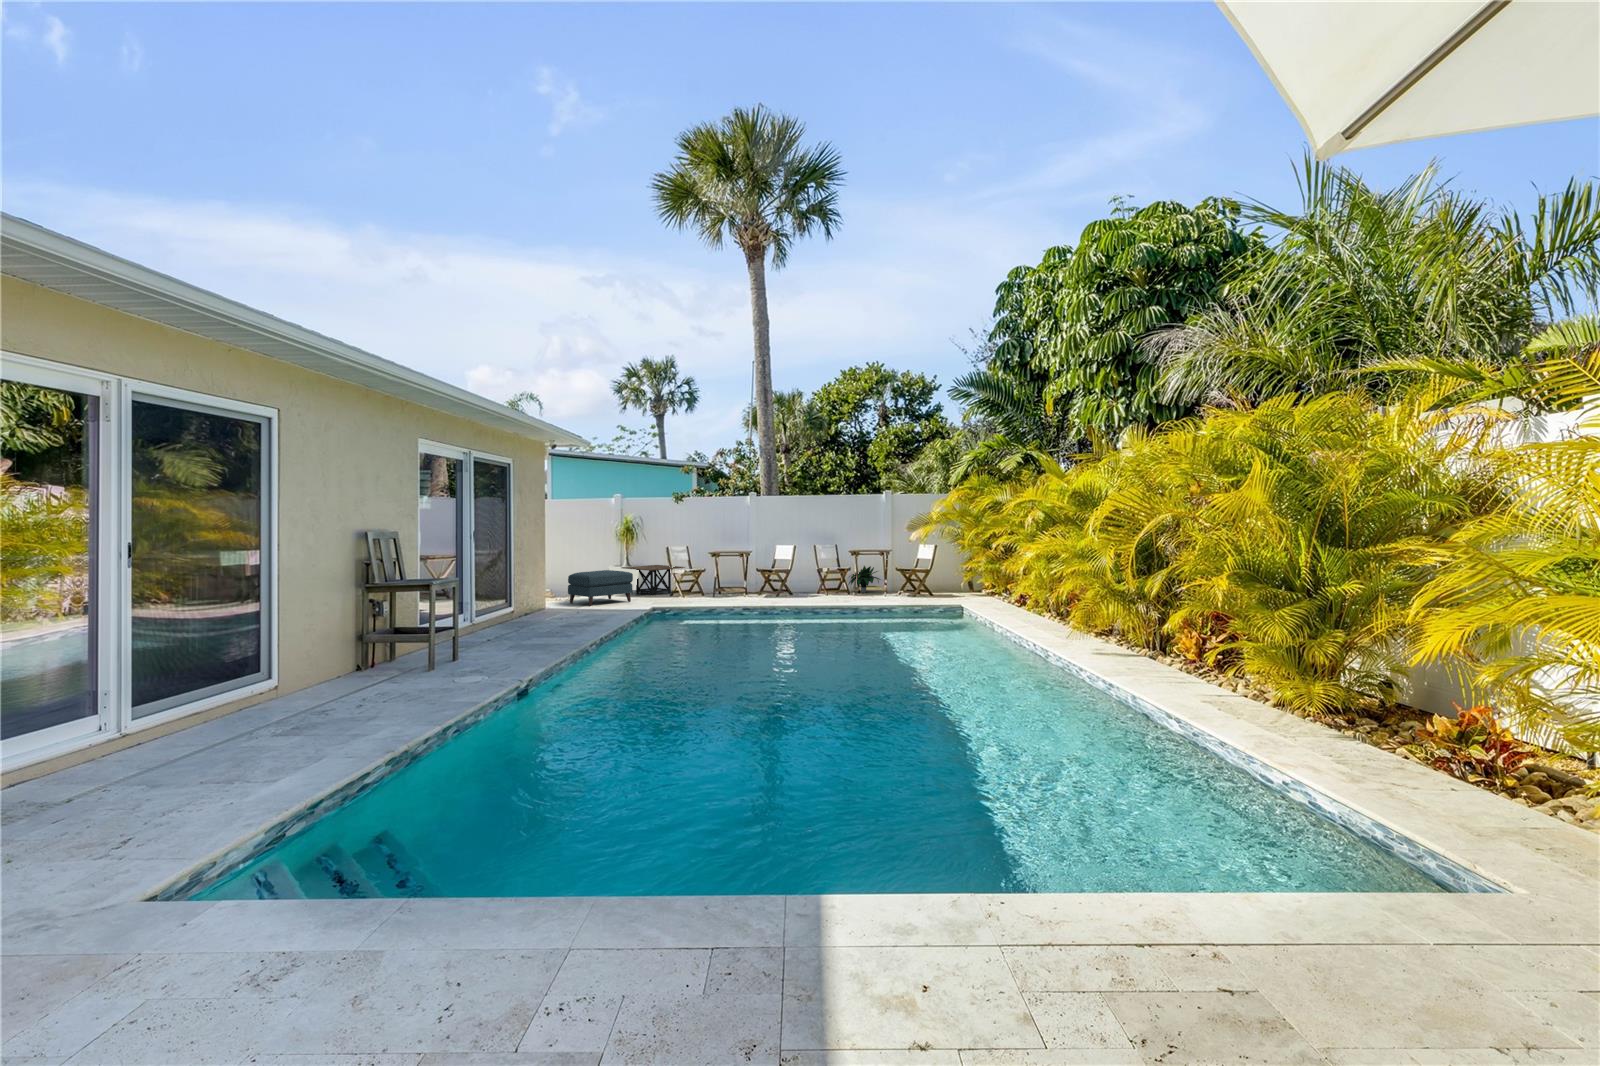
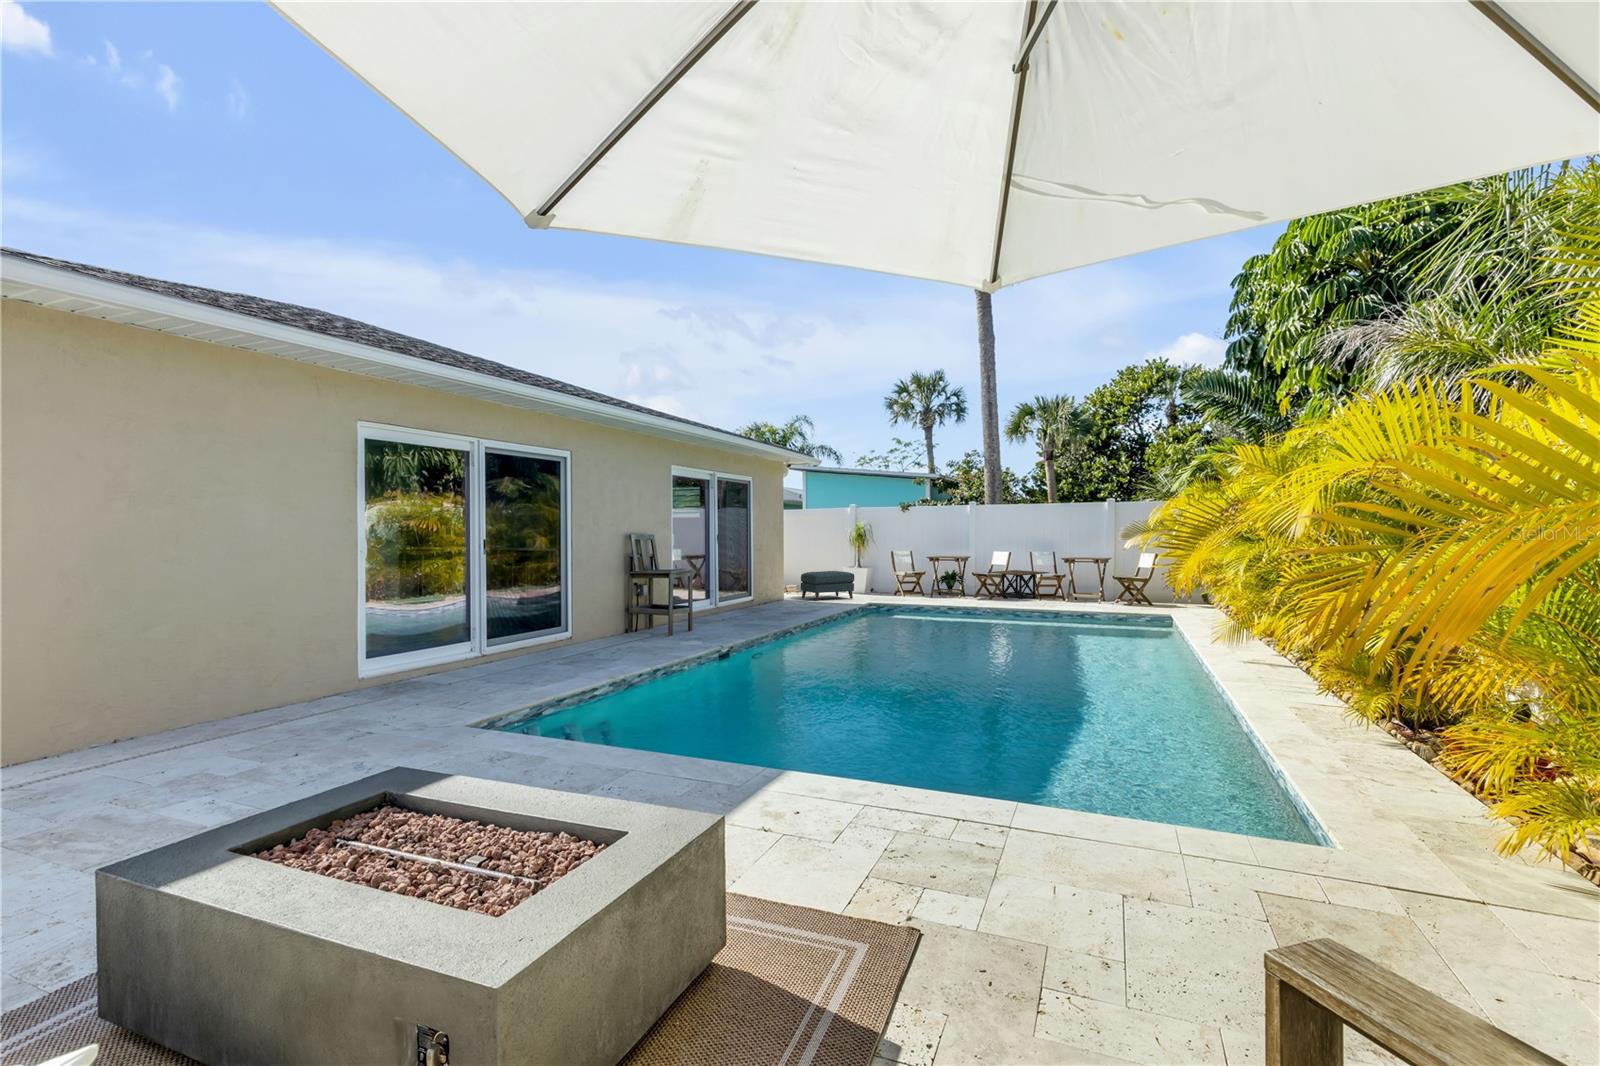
side table: present [622,565,685,595] -> present [988,570,1049,599]
potted plant: present [849,566,880,593] -> present [937,570,964,594]

